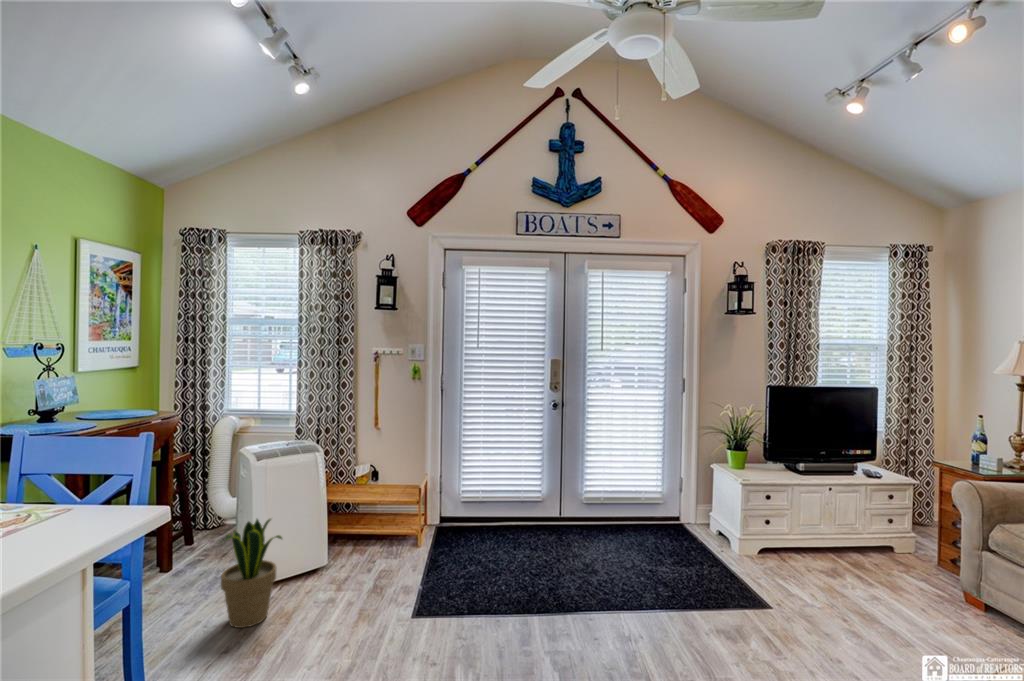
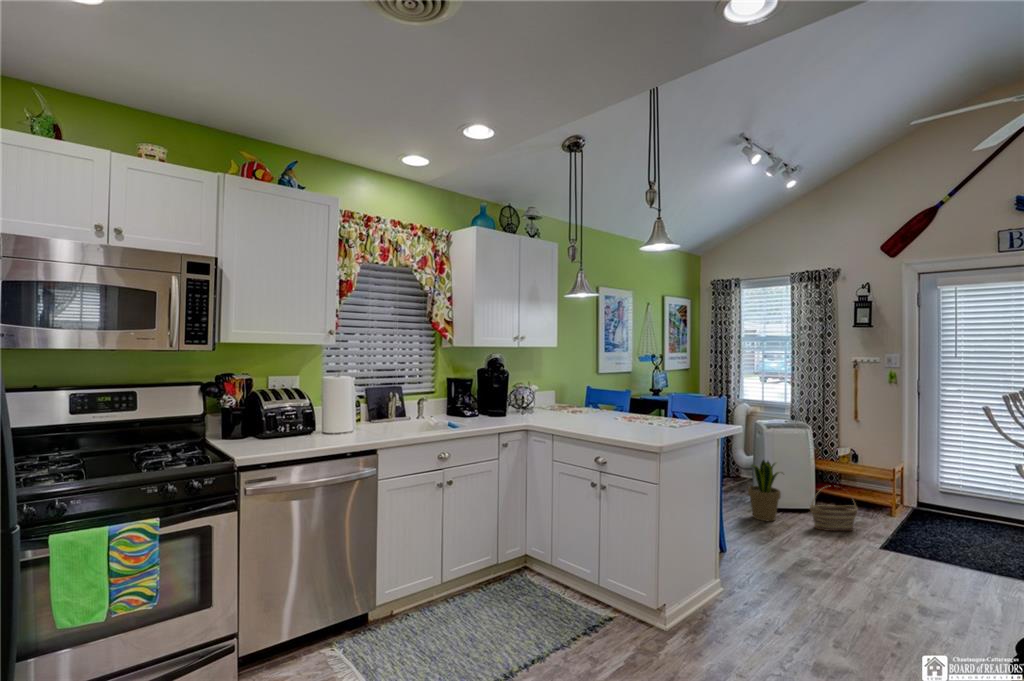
basket: none [321,539,384,615] -> present [810,489,857,531]

